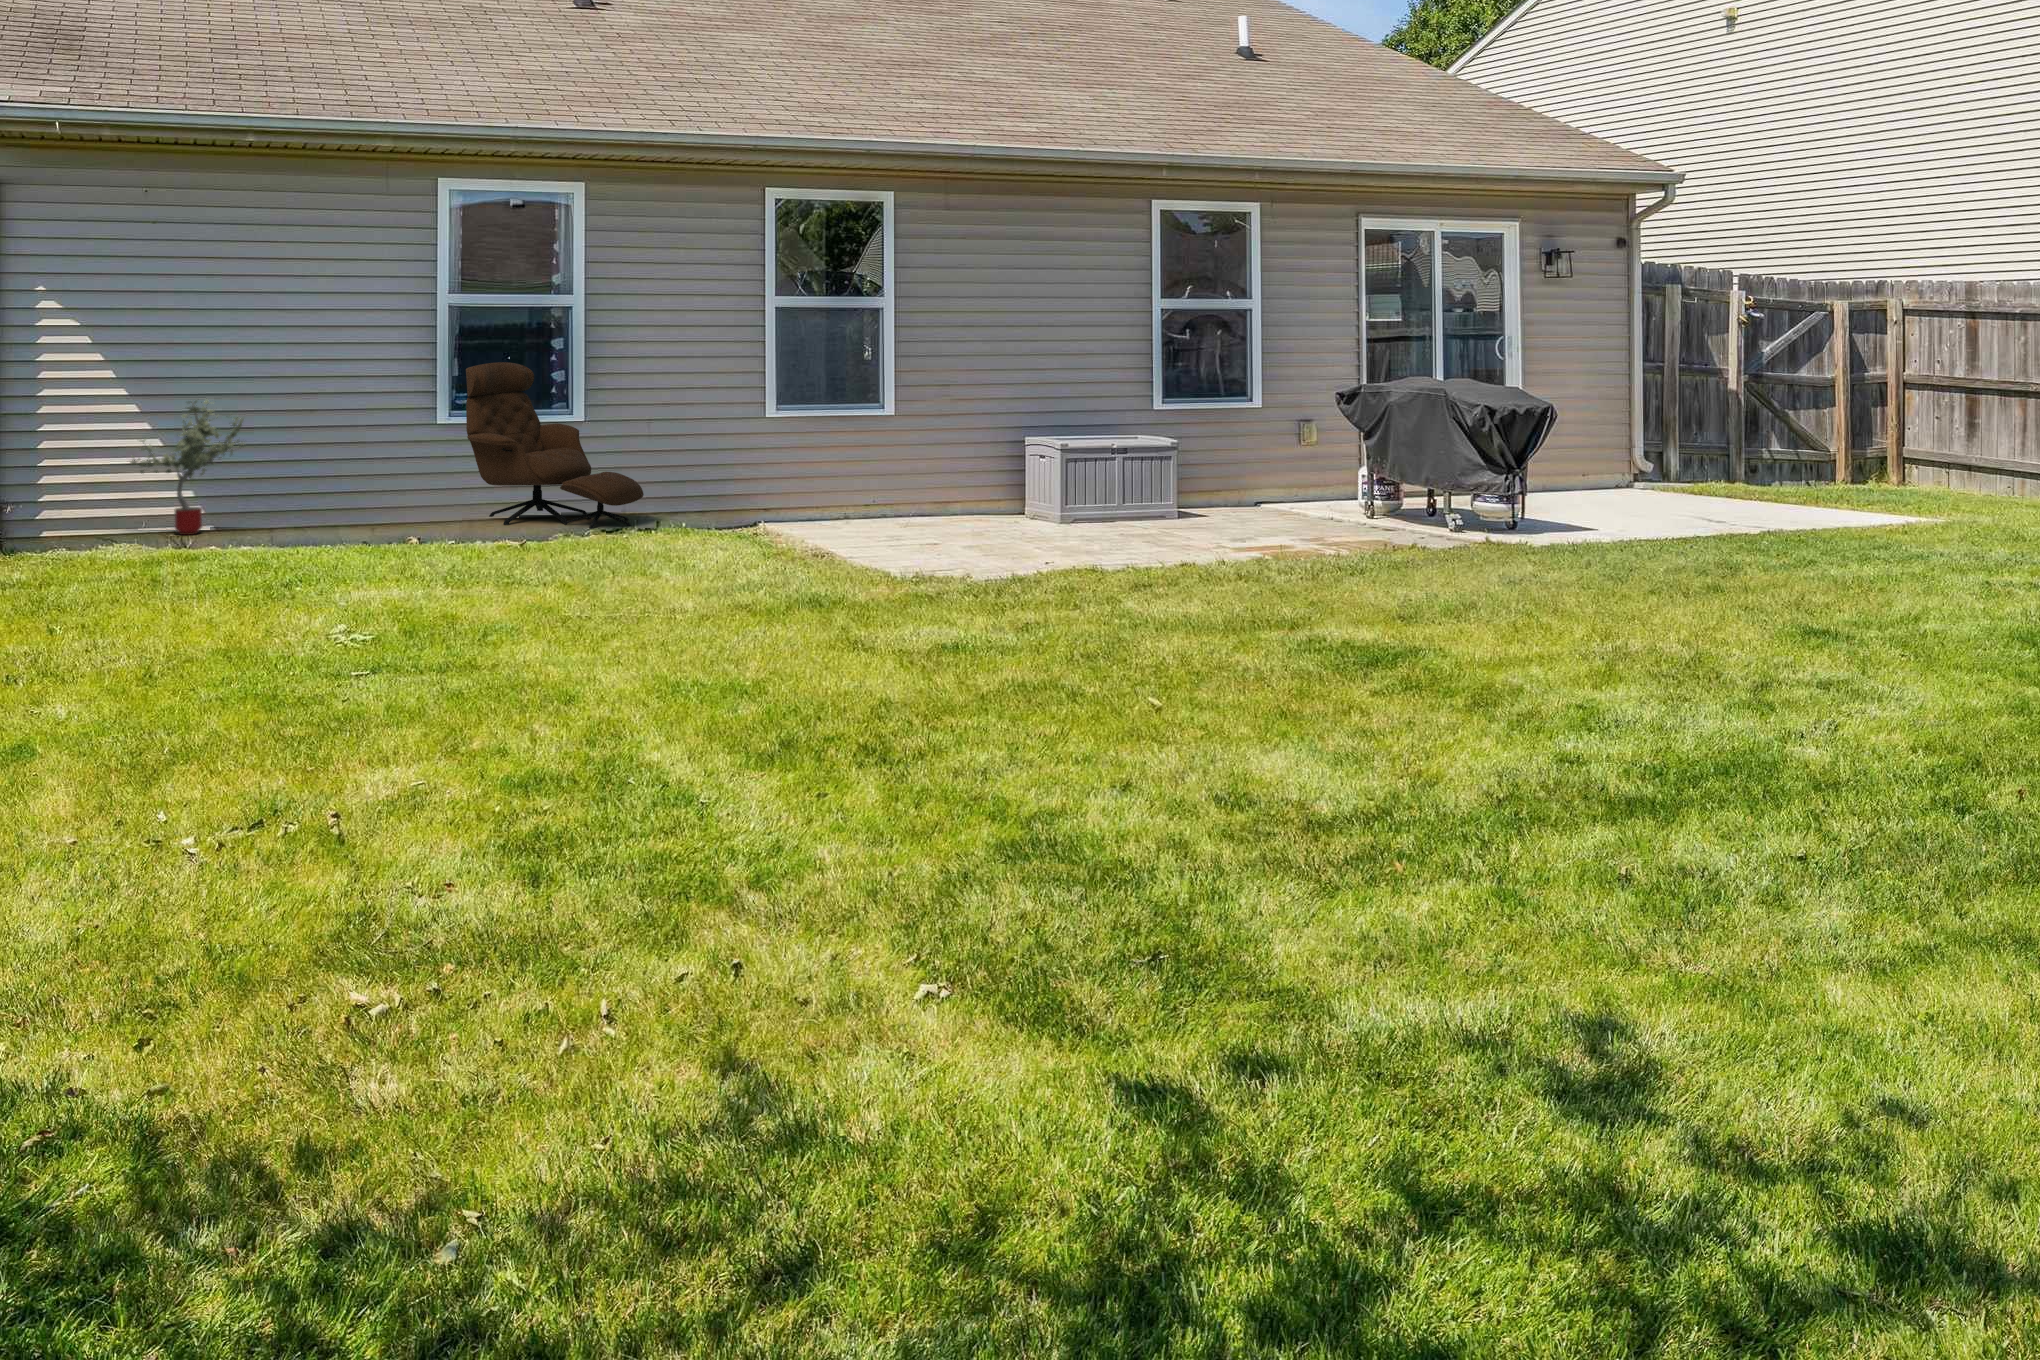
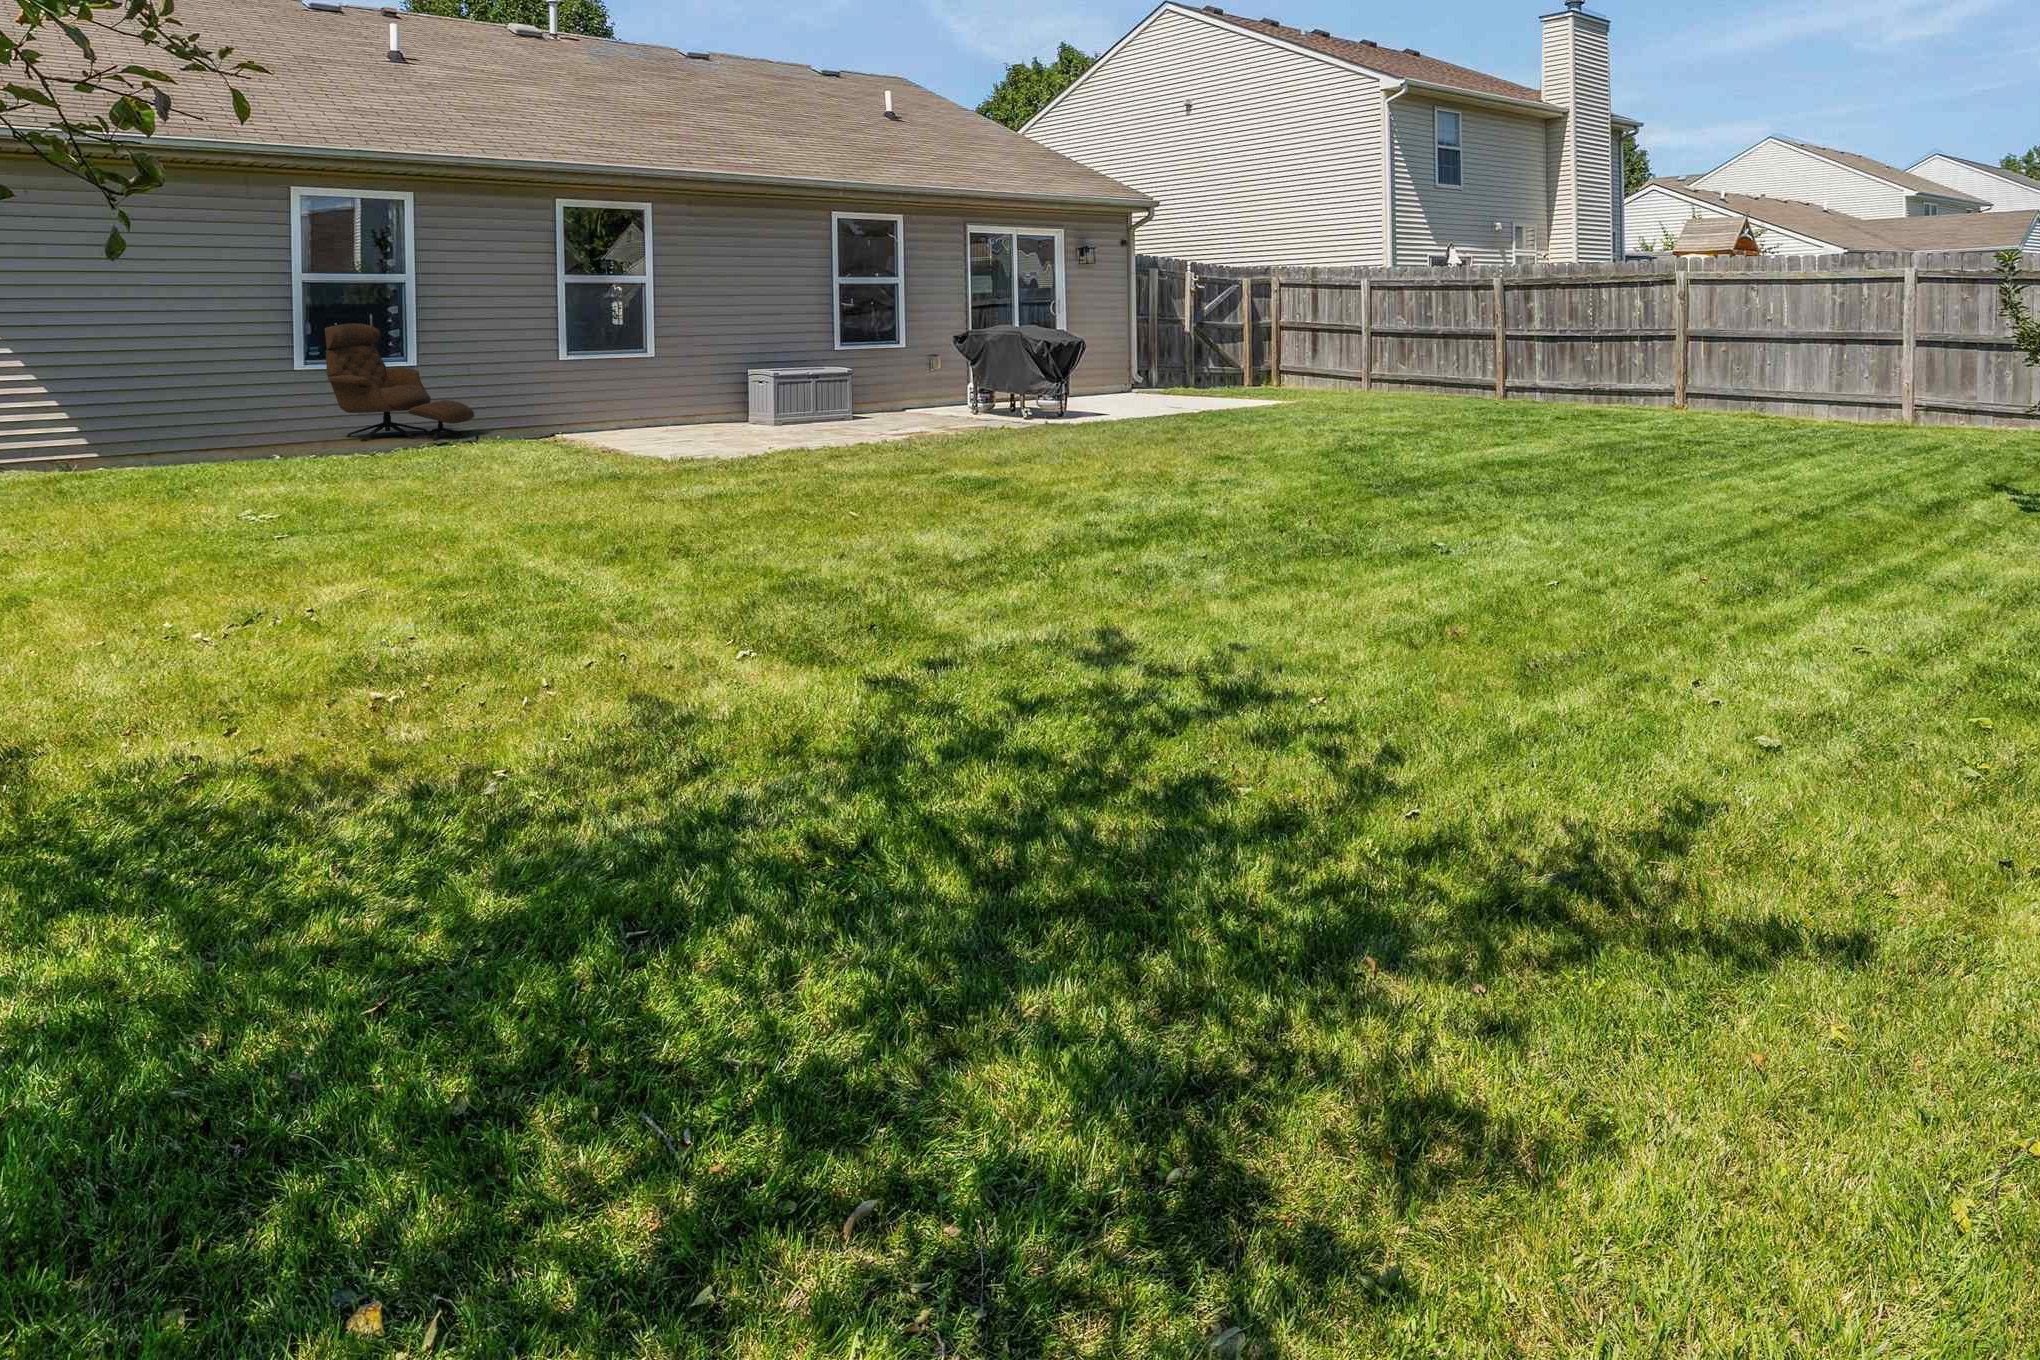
potted tree: present [130,400,244,535] -> none [19,354,133,460]

